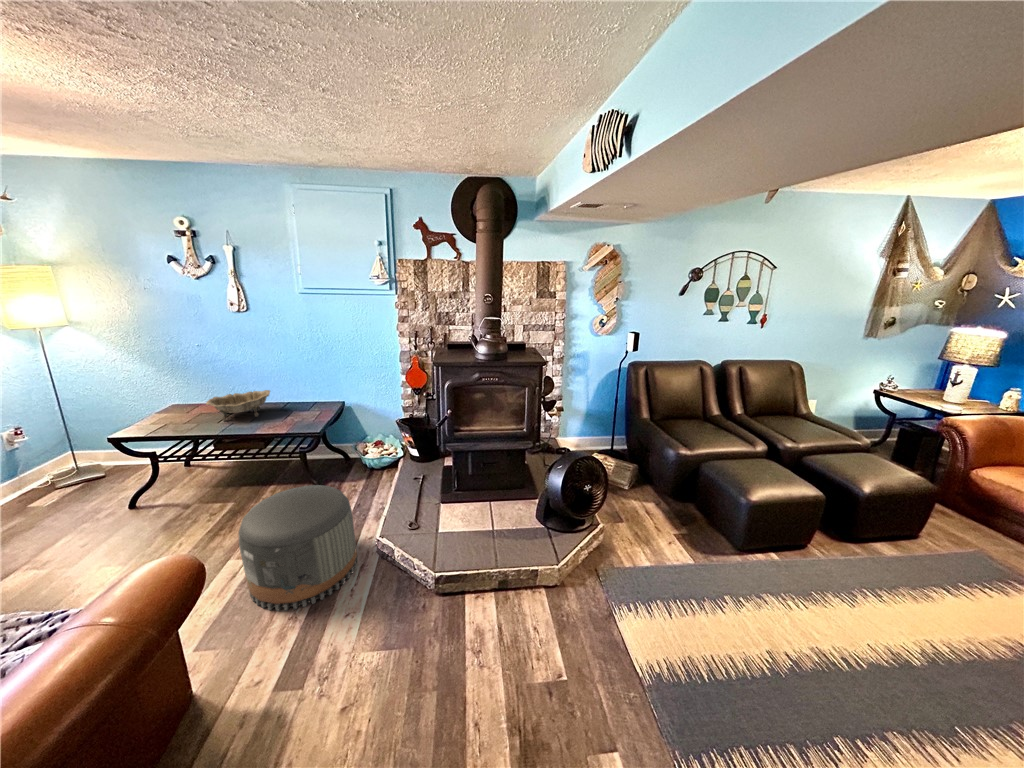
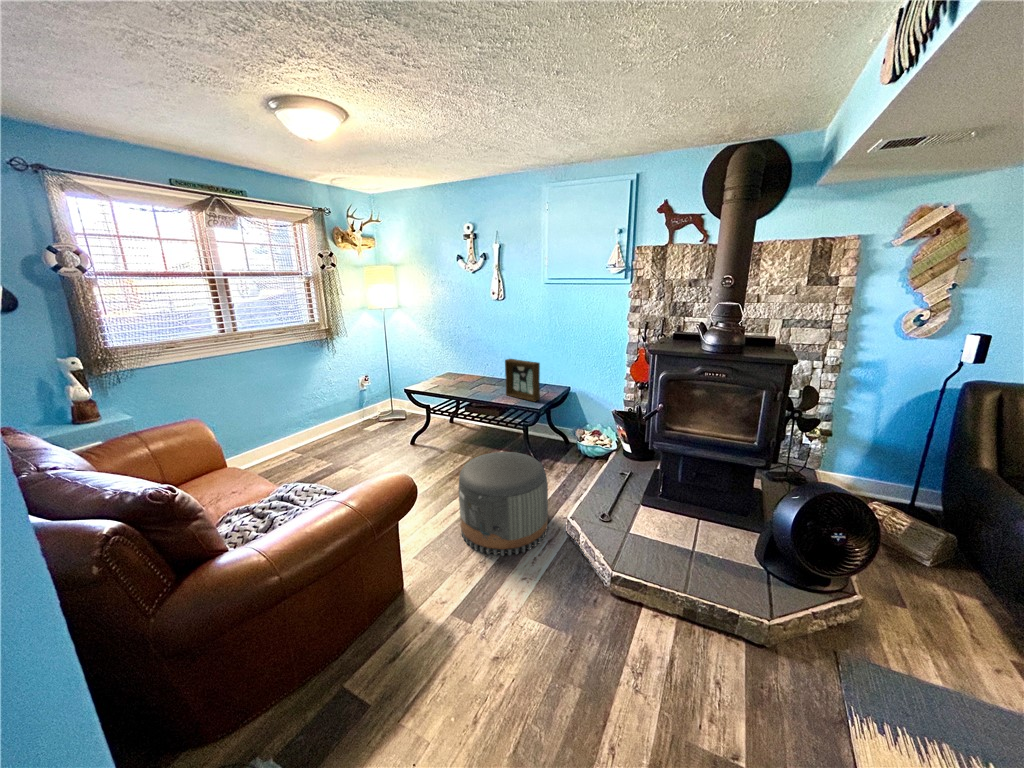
picture frame: none [266,379,318,423] -> present [505,359,540,402]
decorative bowl: present [206,390,270,421] -> none [464,368,509,390]

